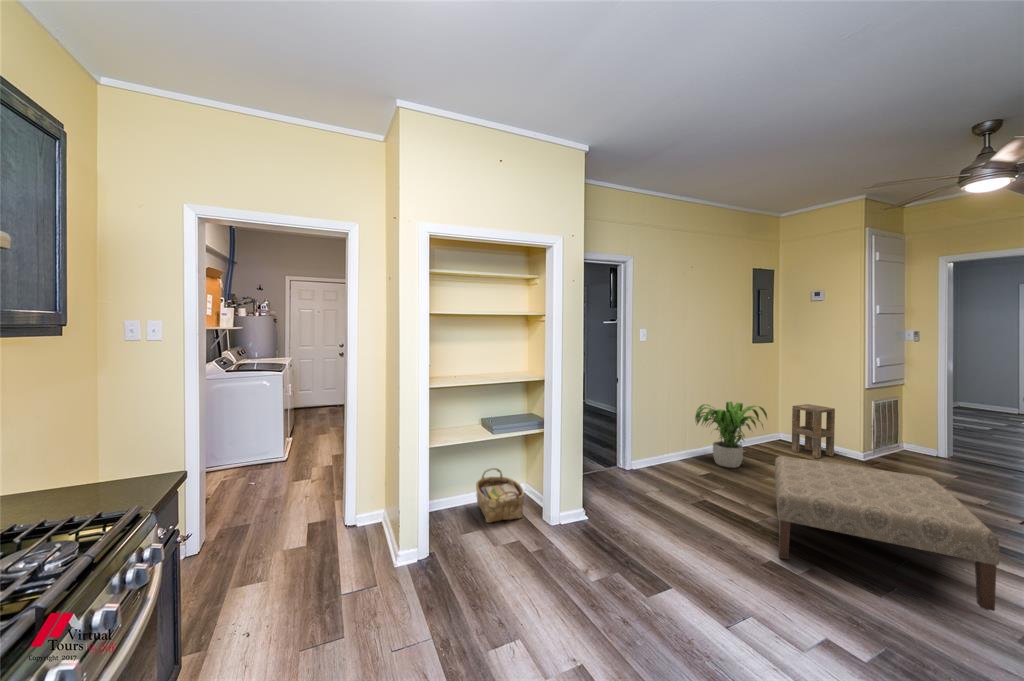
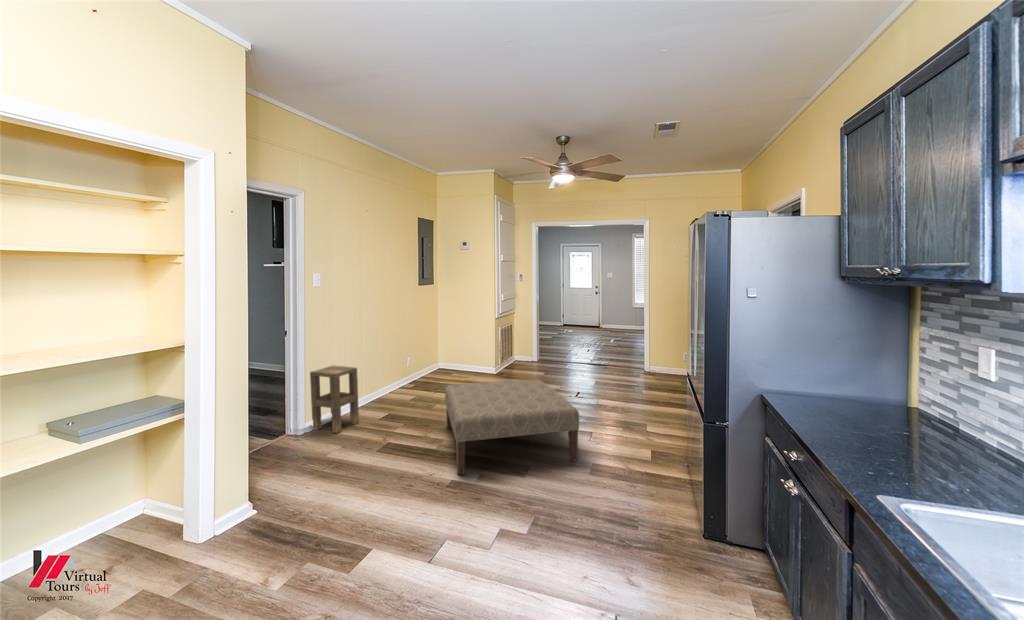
potted plant: present [695,402,767,468] -> none [371,342,434,405]
side table: present [792,404,835,458] -> present [310,366,359,433]
woven basket: present [476,468,524,523] -> none [34,493,146,588]

